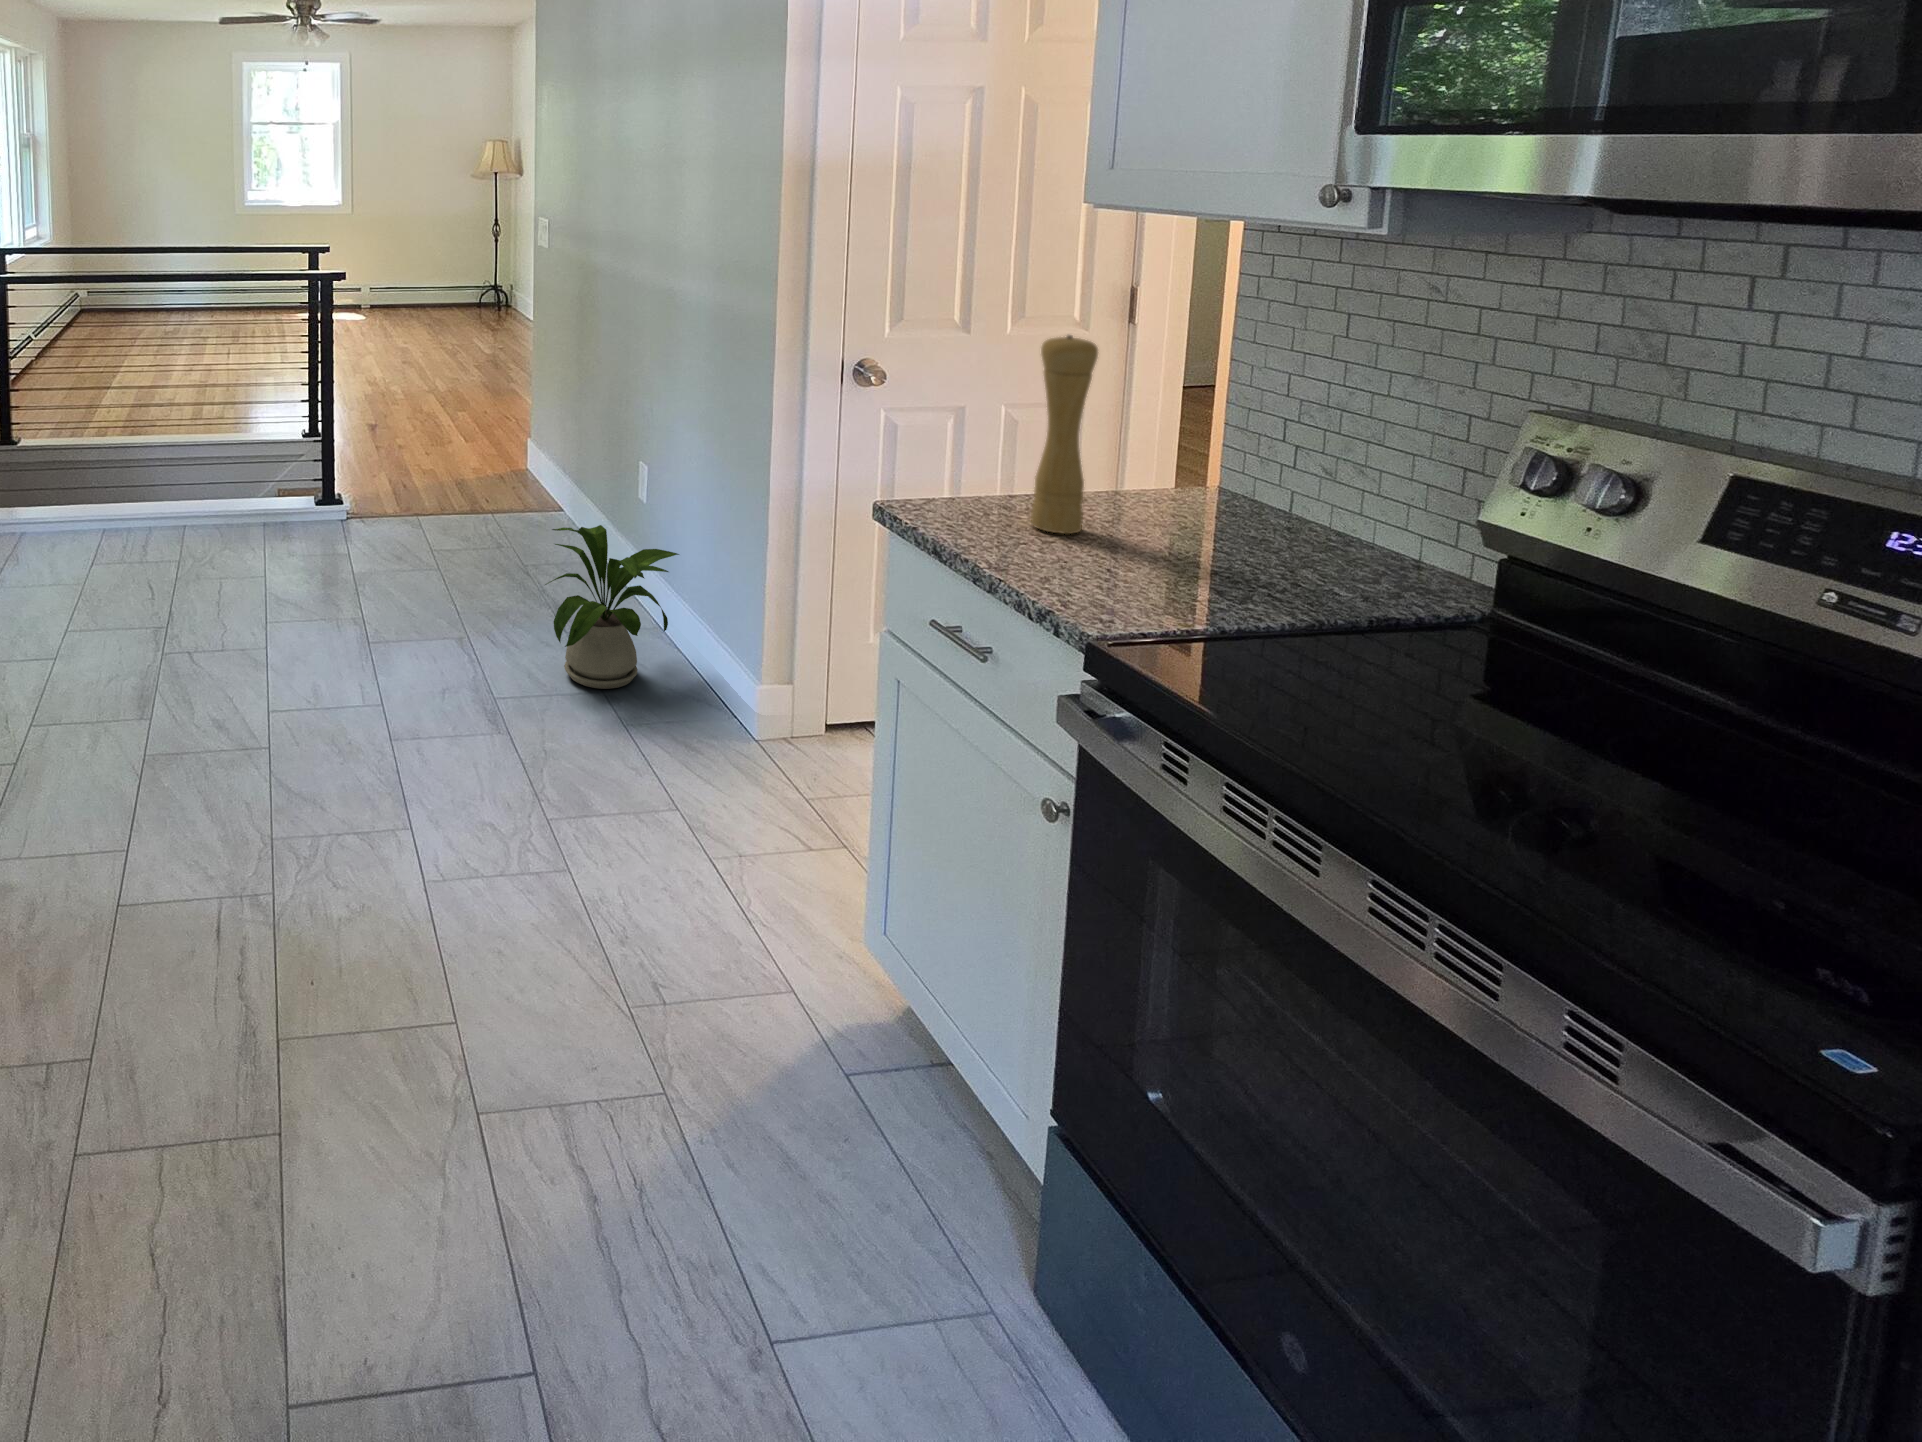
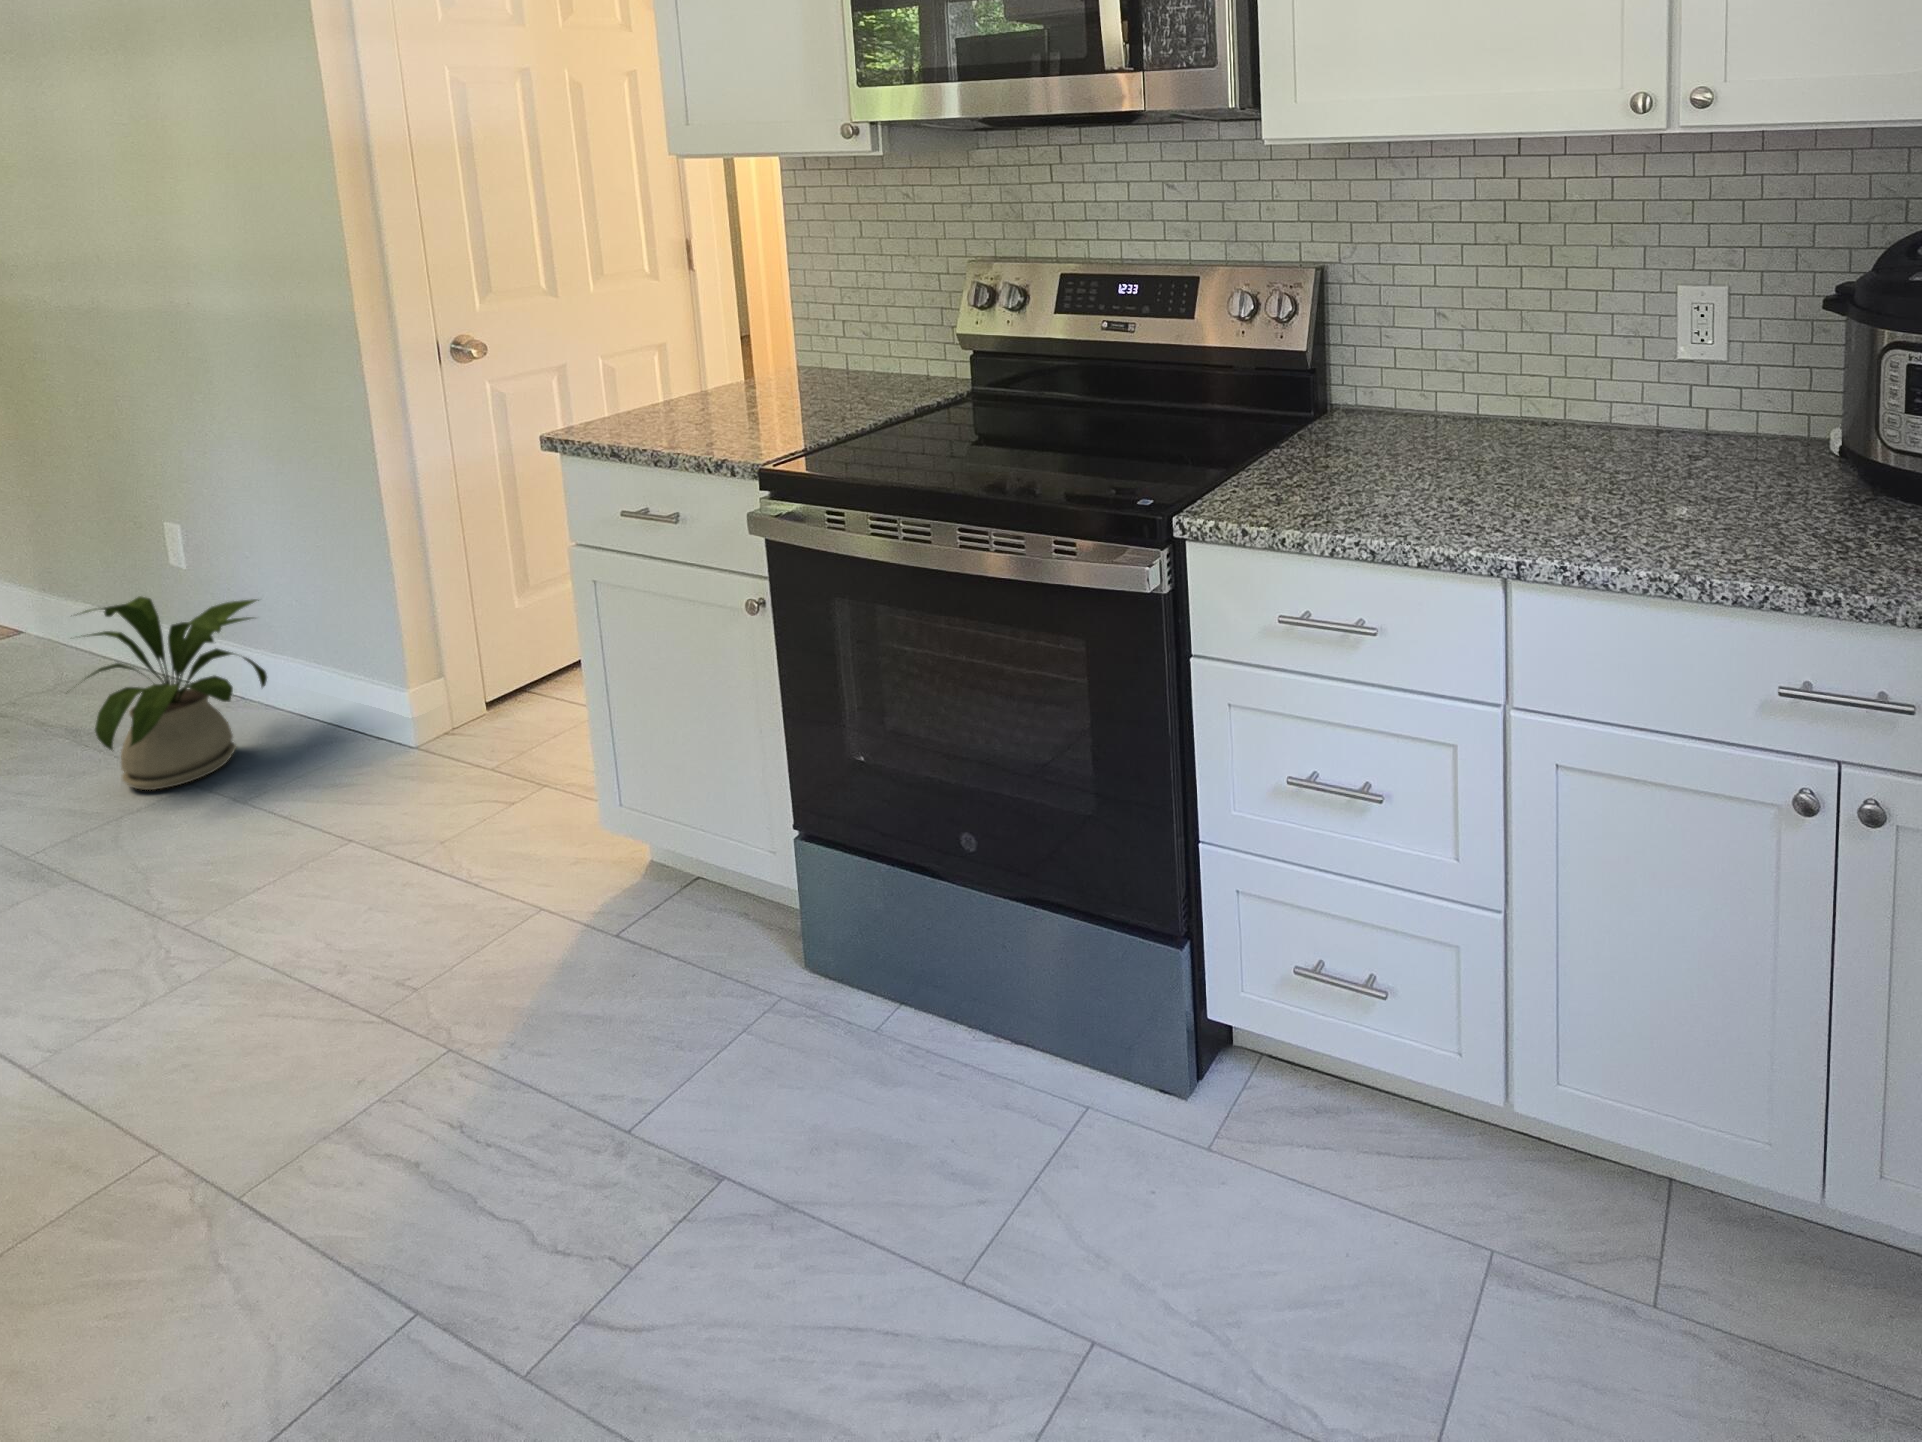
pepper mill: present [1031,335,1098,534] -> none [664,256,721,416]

